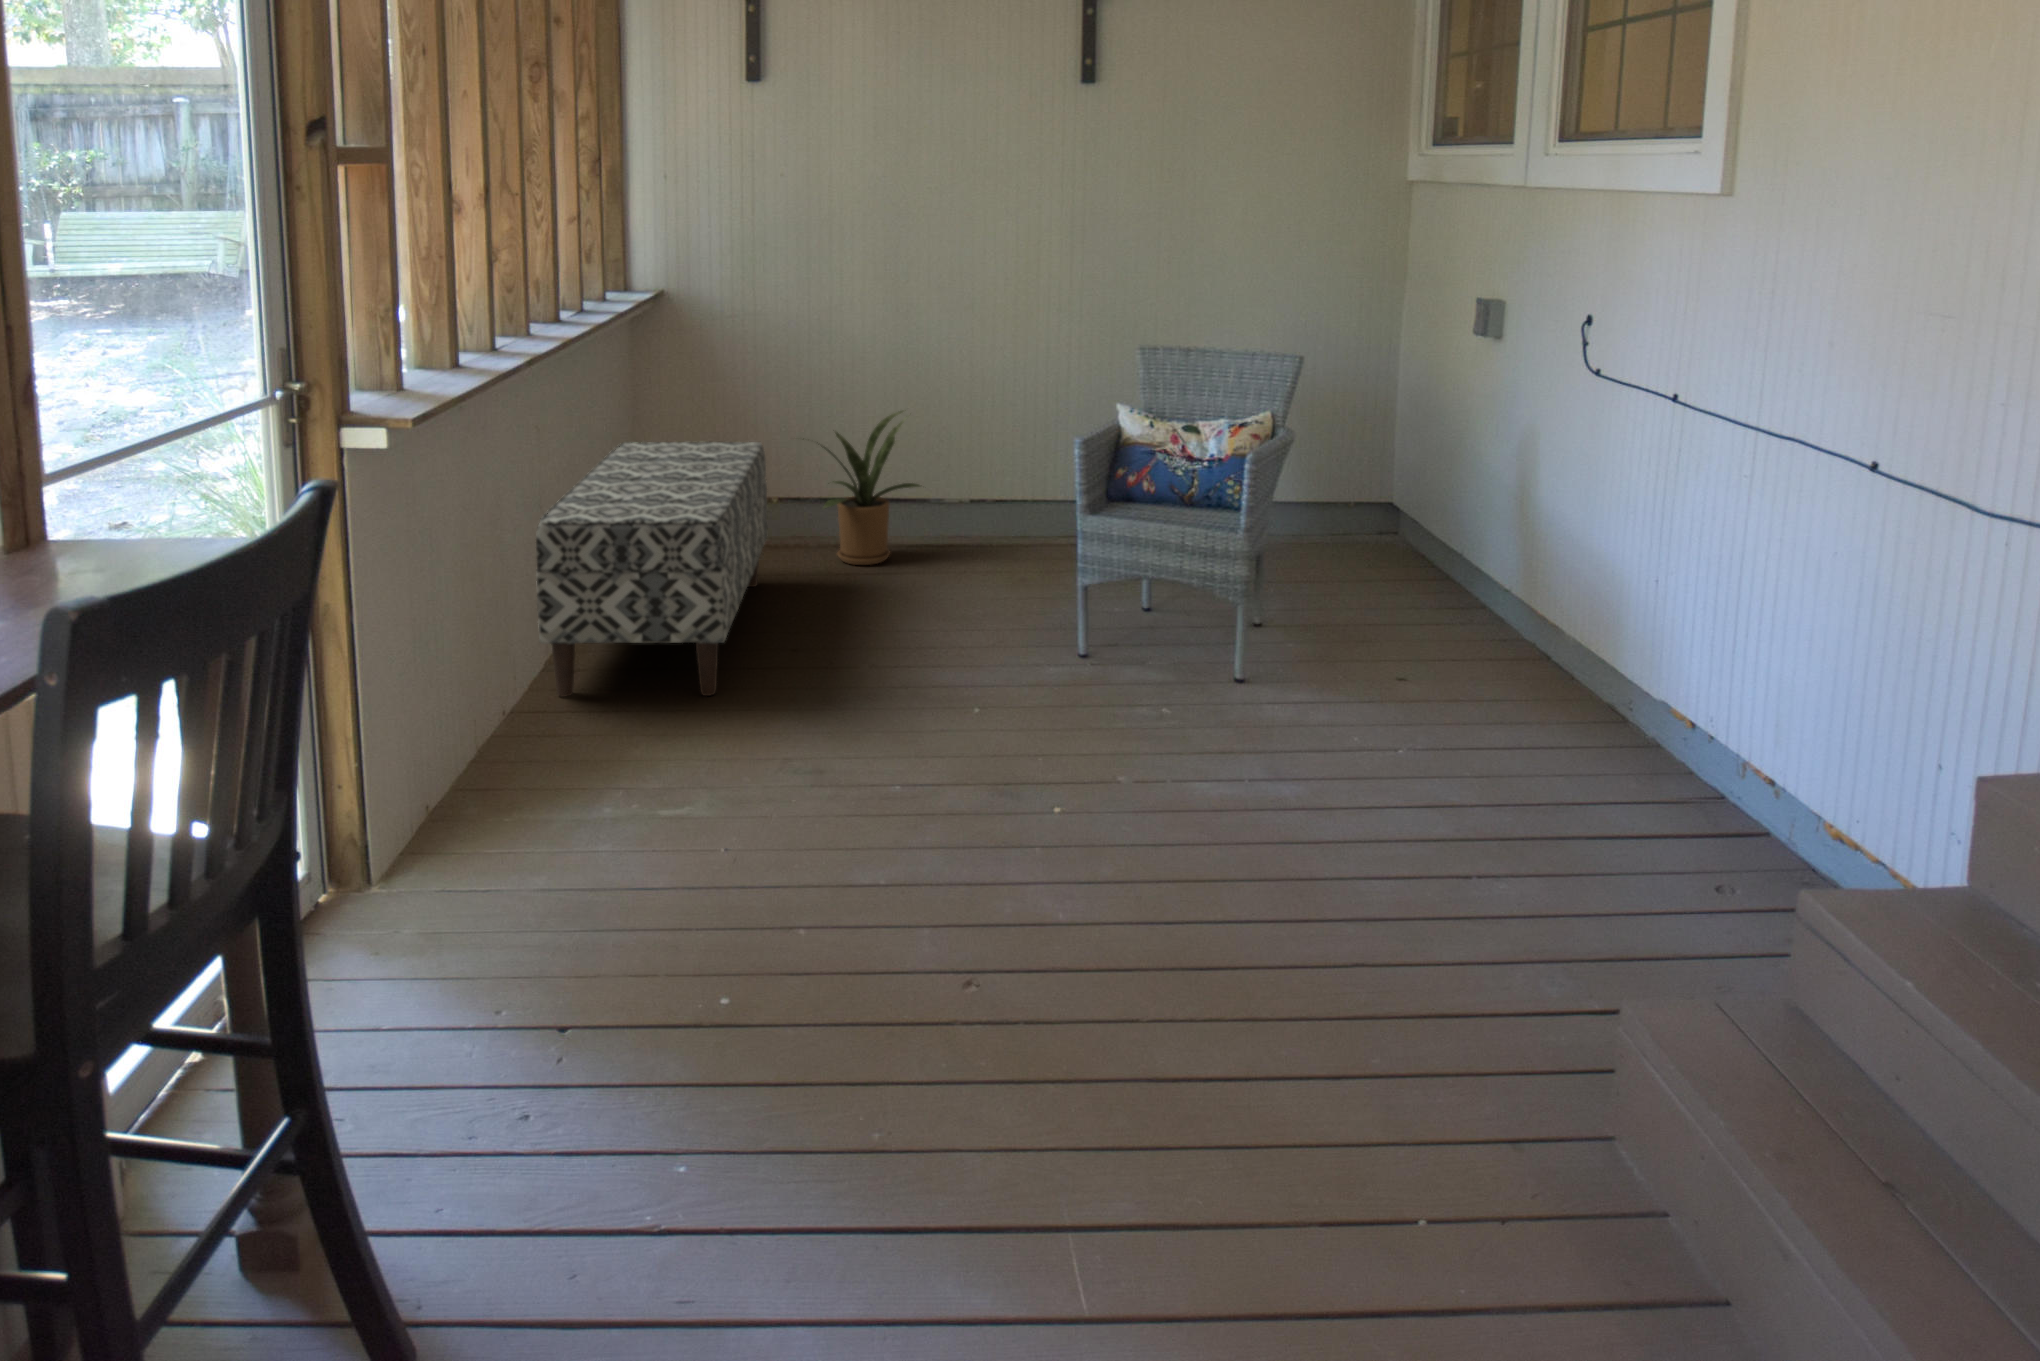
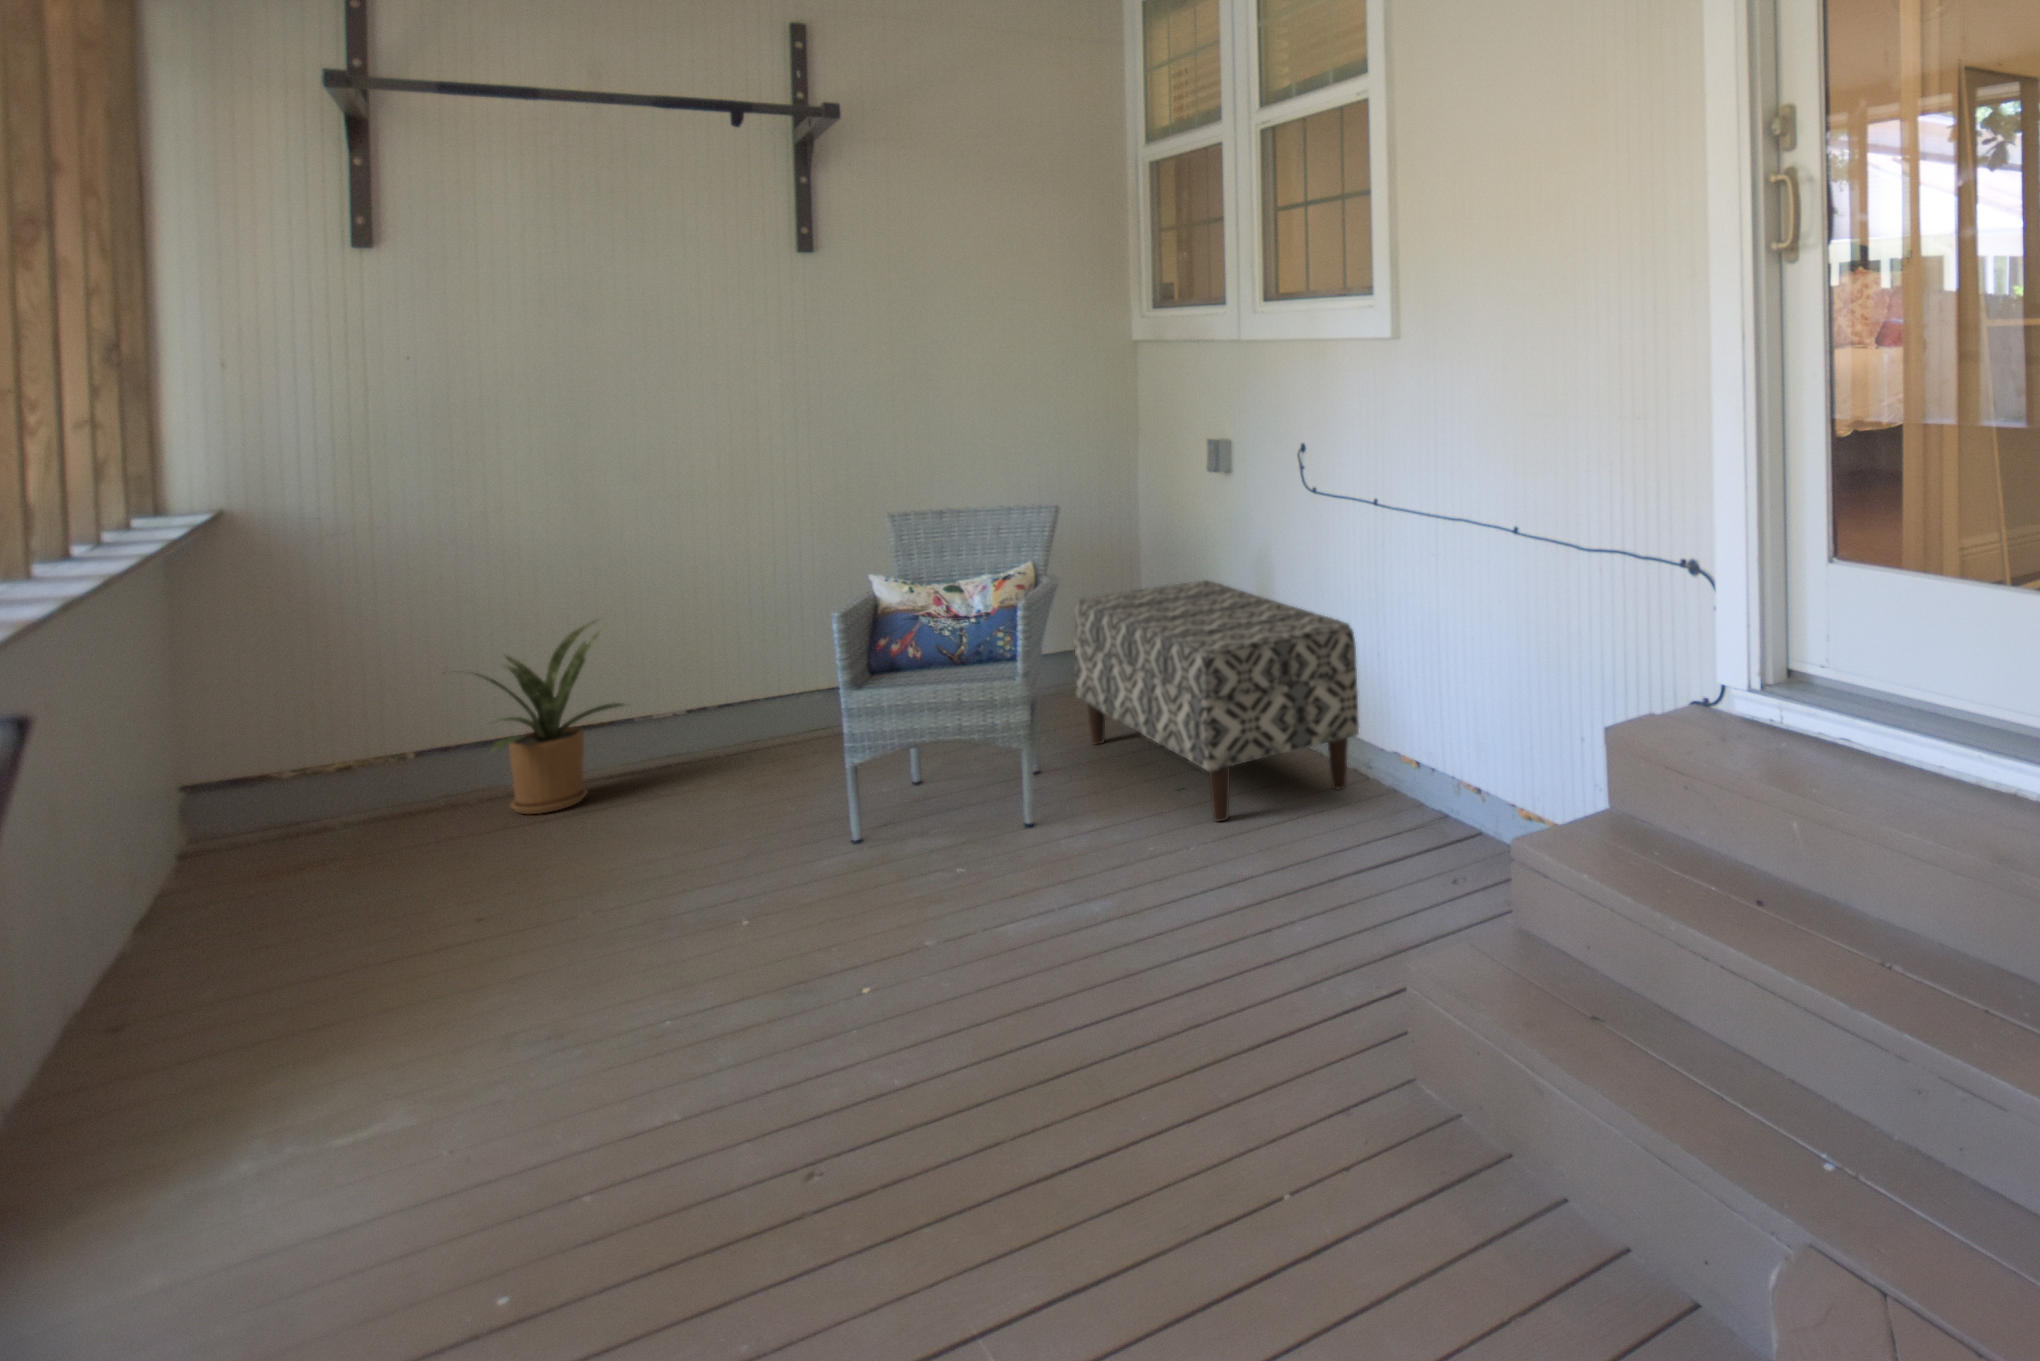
bench: present [536,442,768,696] -> present [1075,580,1359,821]

